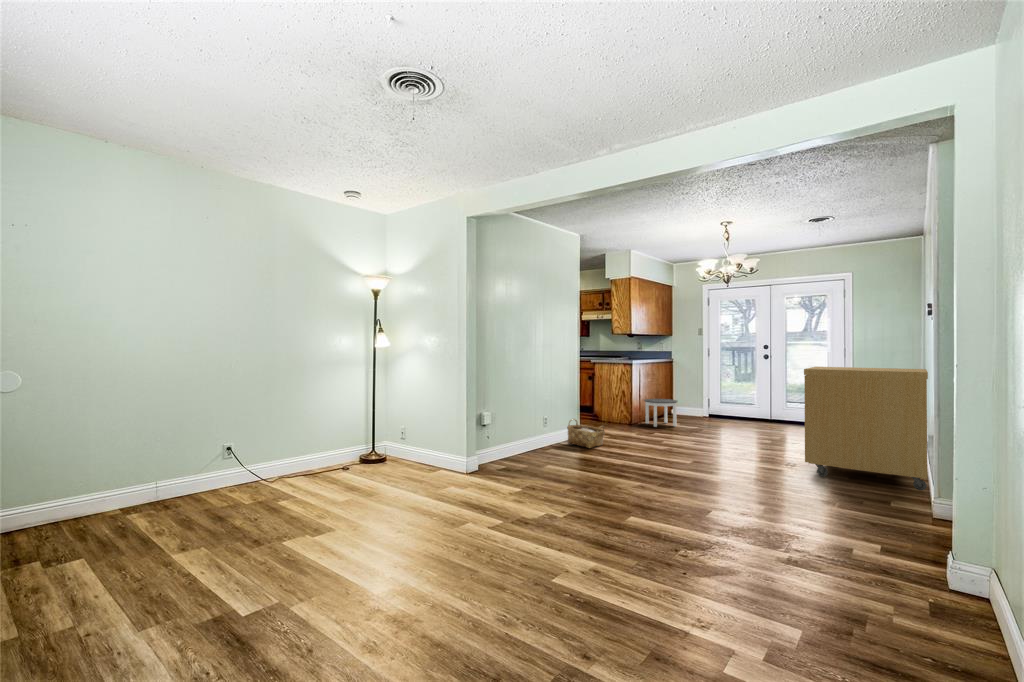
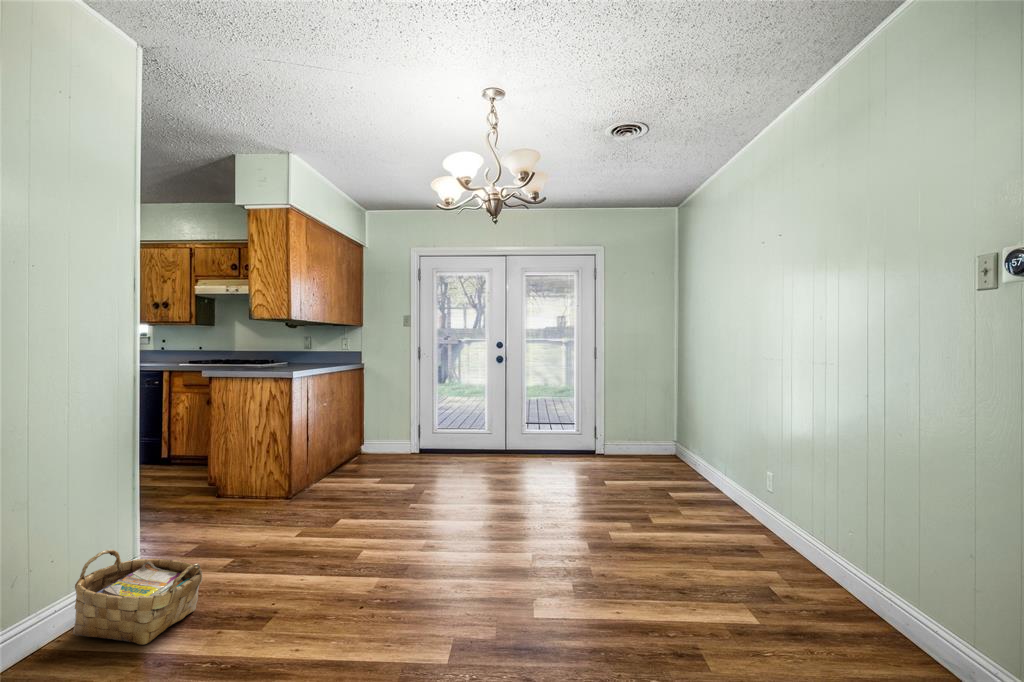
storage cabinet: present [804,367,928,490] -> none [651,384,911,637]
round table: present [644,399,677,427] -> none [315,437,376,496]

